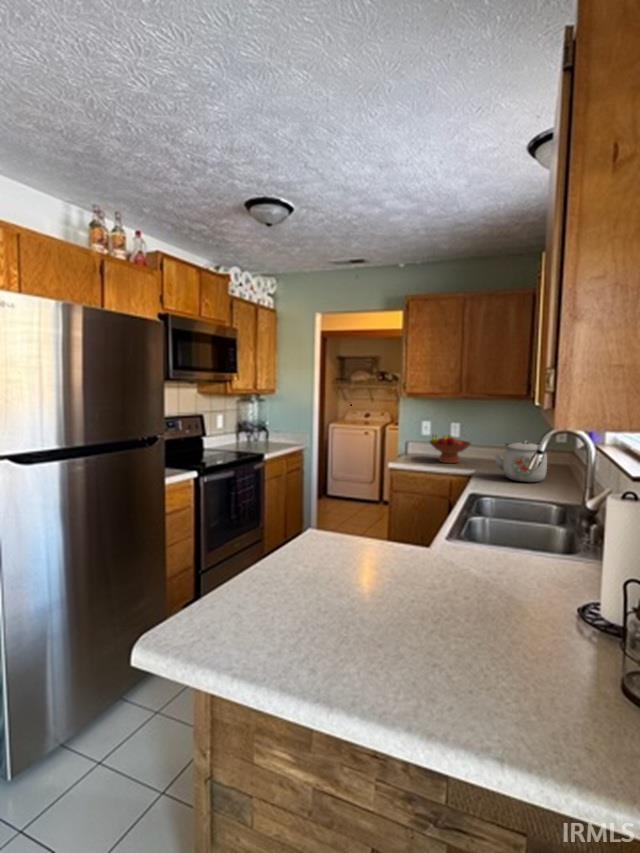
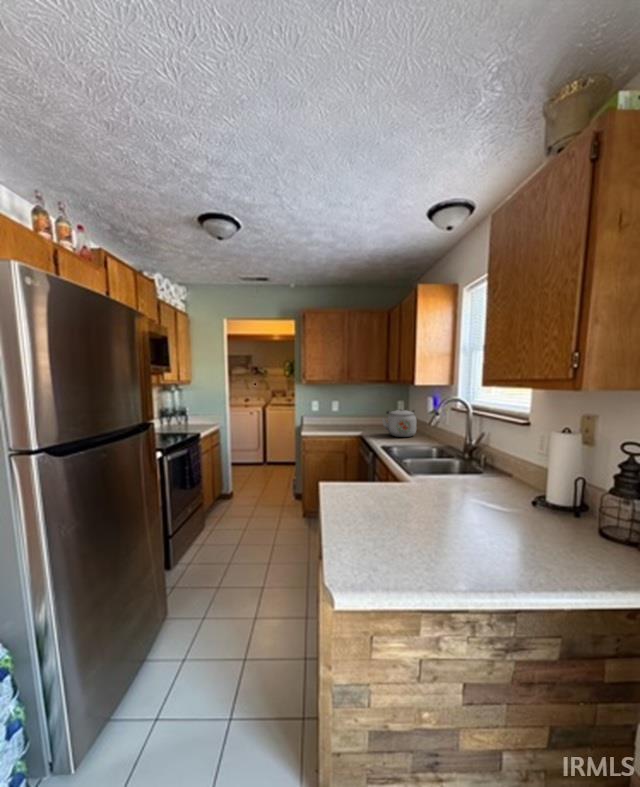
fruit bowl: present [430,435,471,463] -> none [326,409,357,429]

